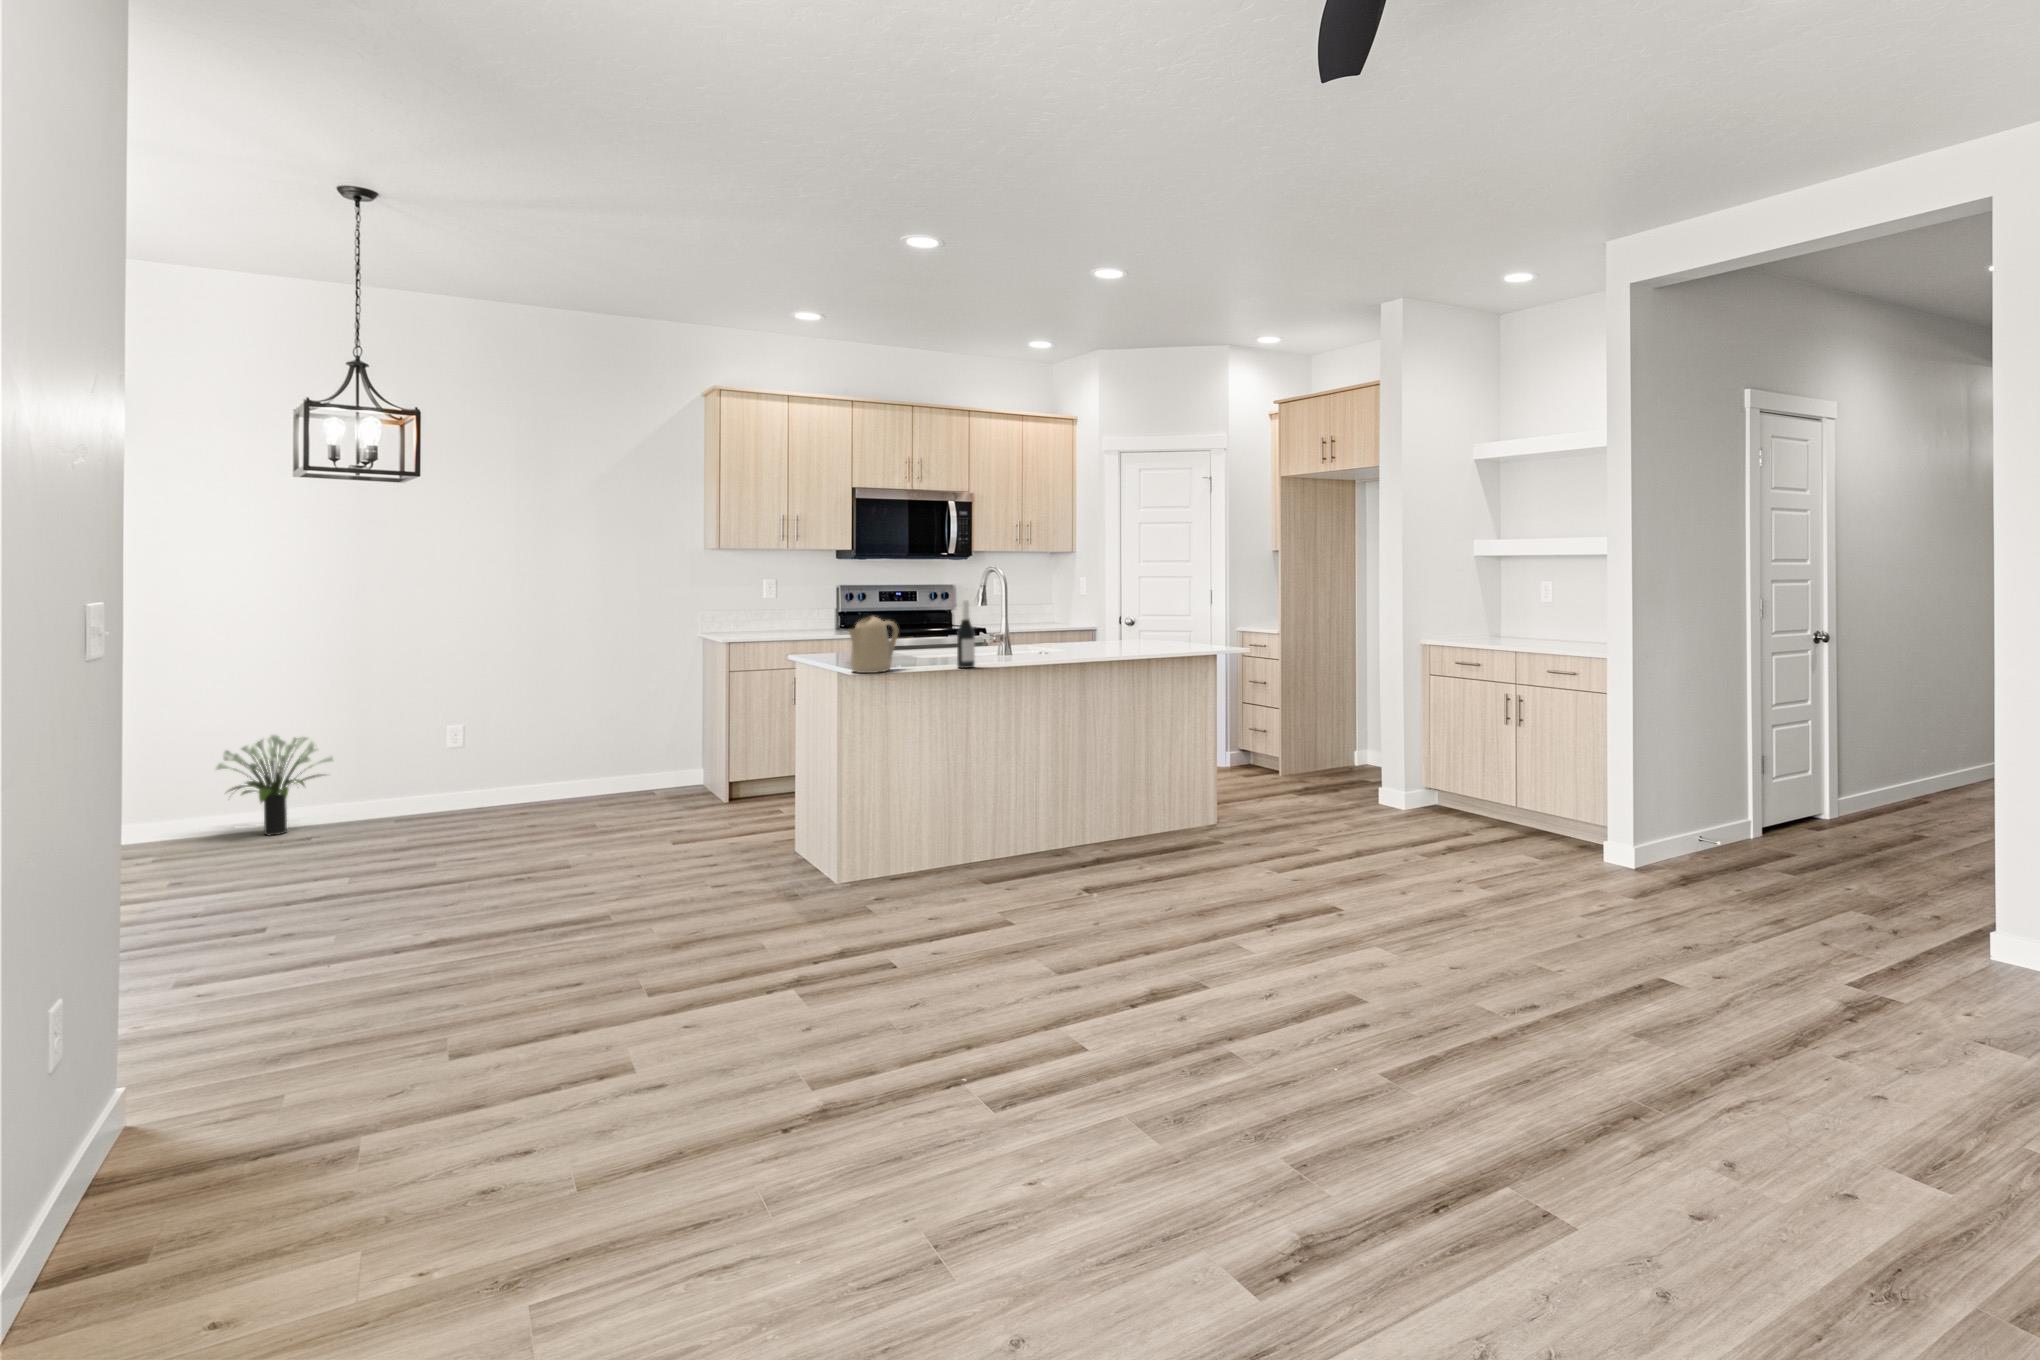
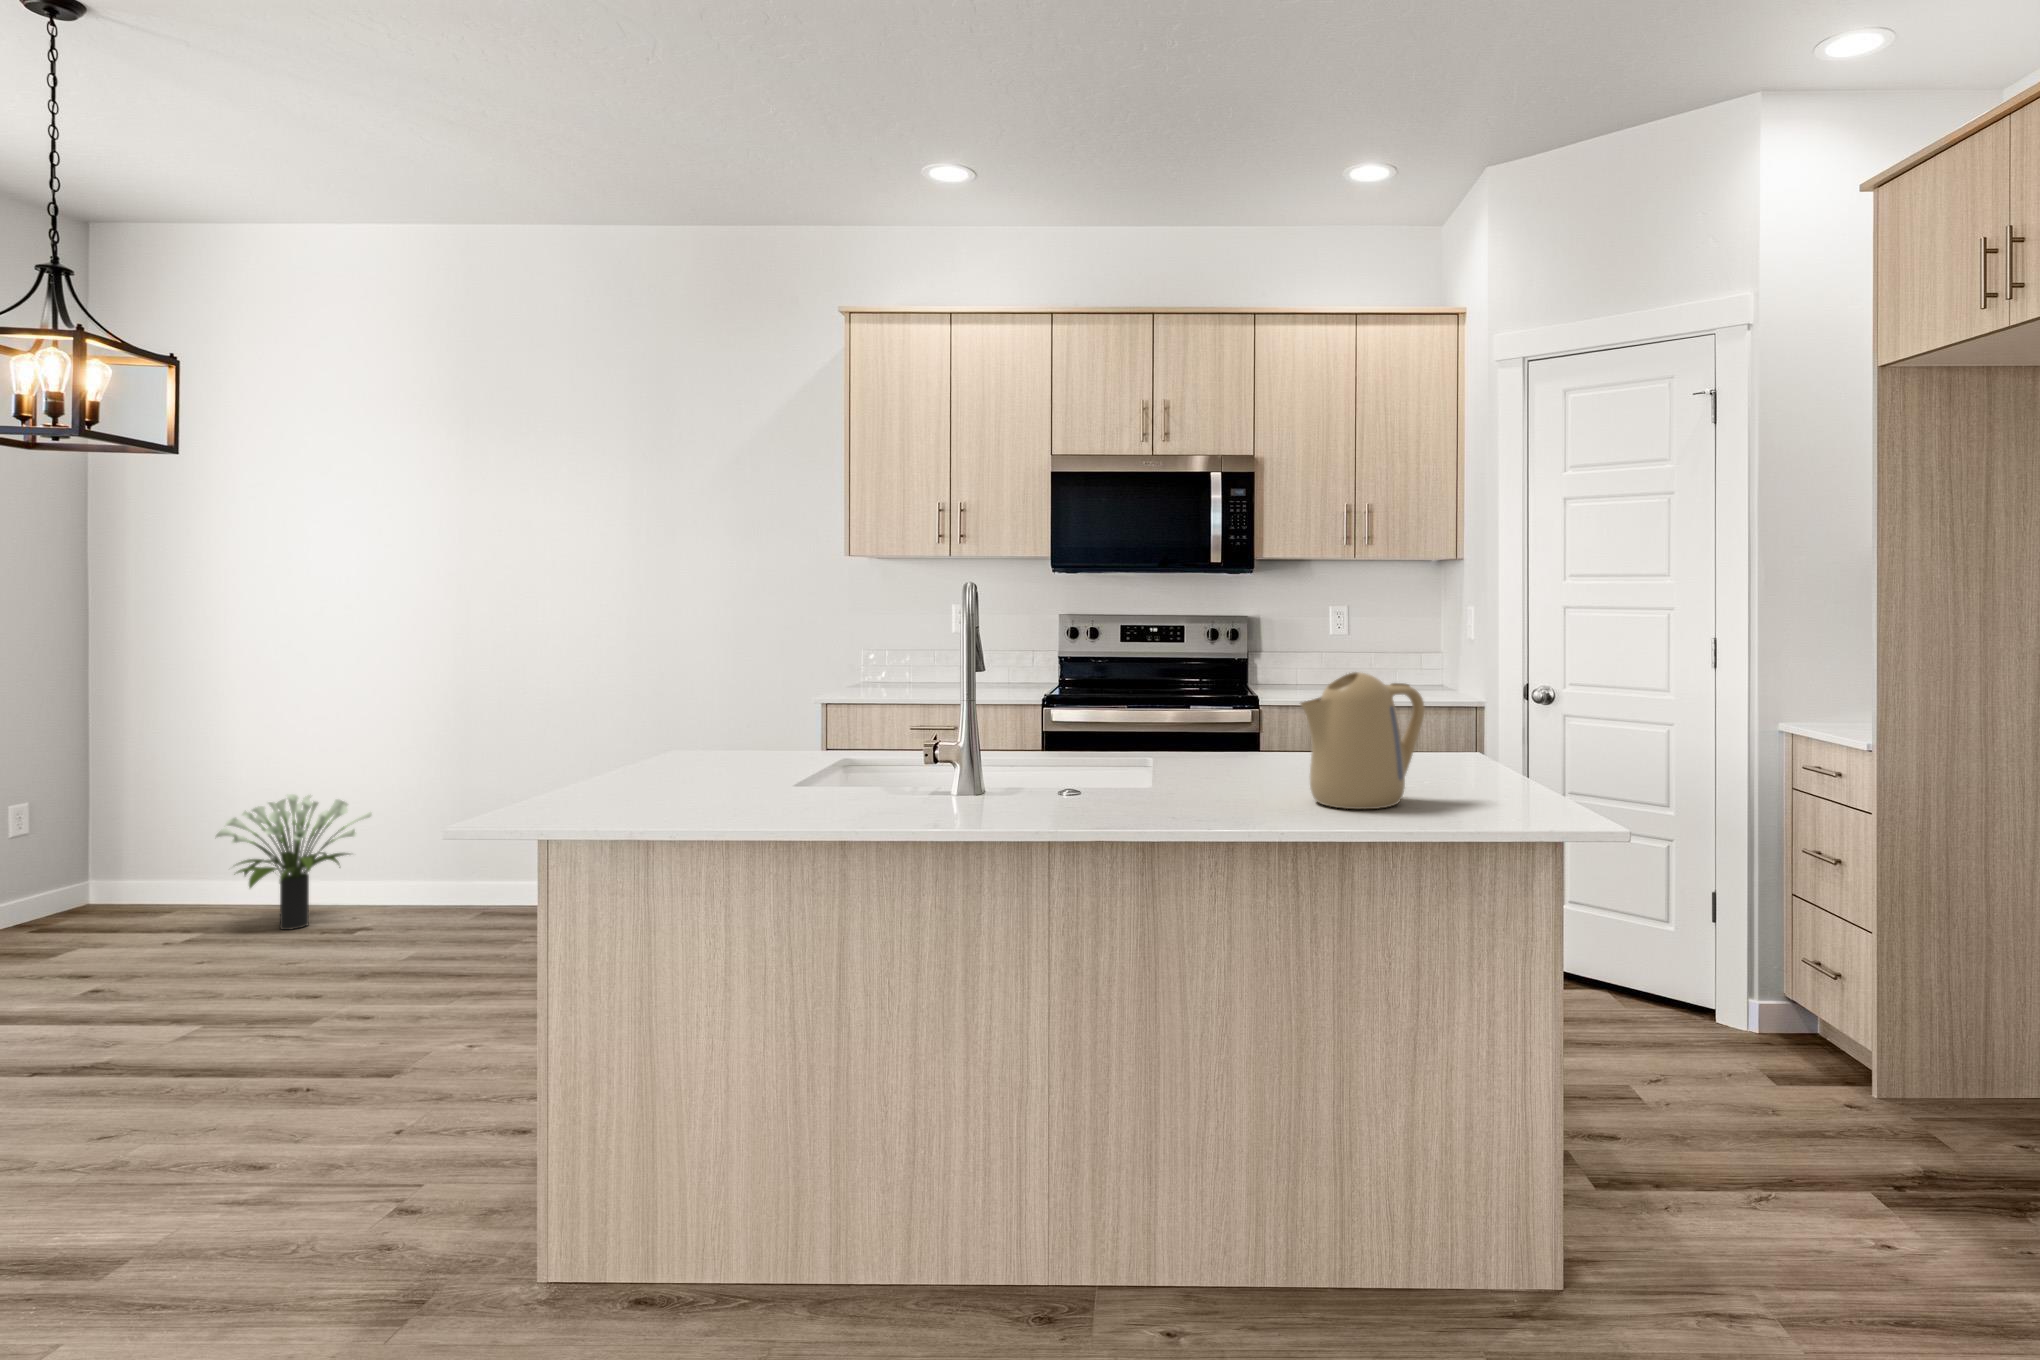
wine bottle: present [957,601,975,668] -> none [806,643,851,813]
kettle: present [849,616,898,673] -> present [1301,672,1425,809]

